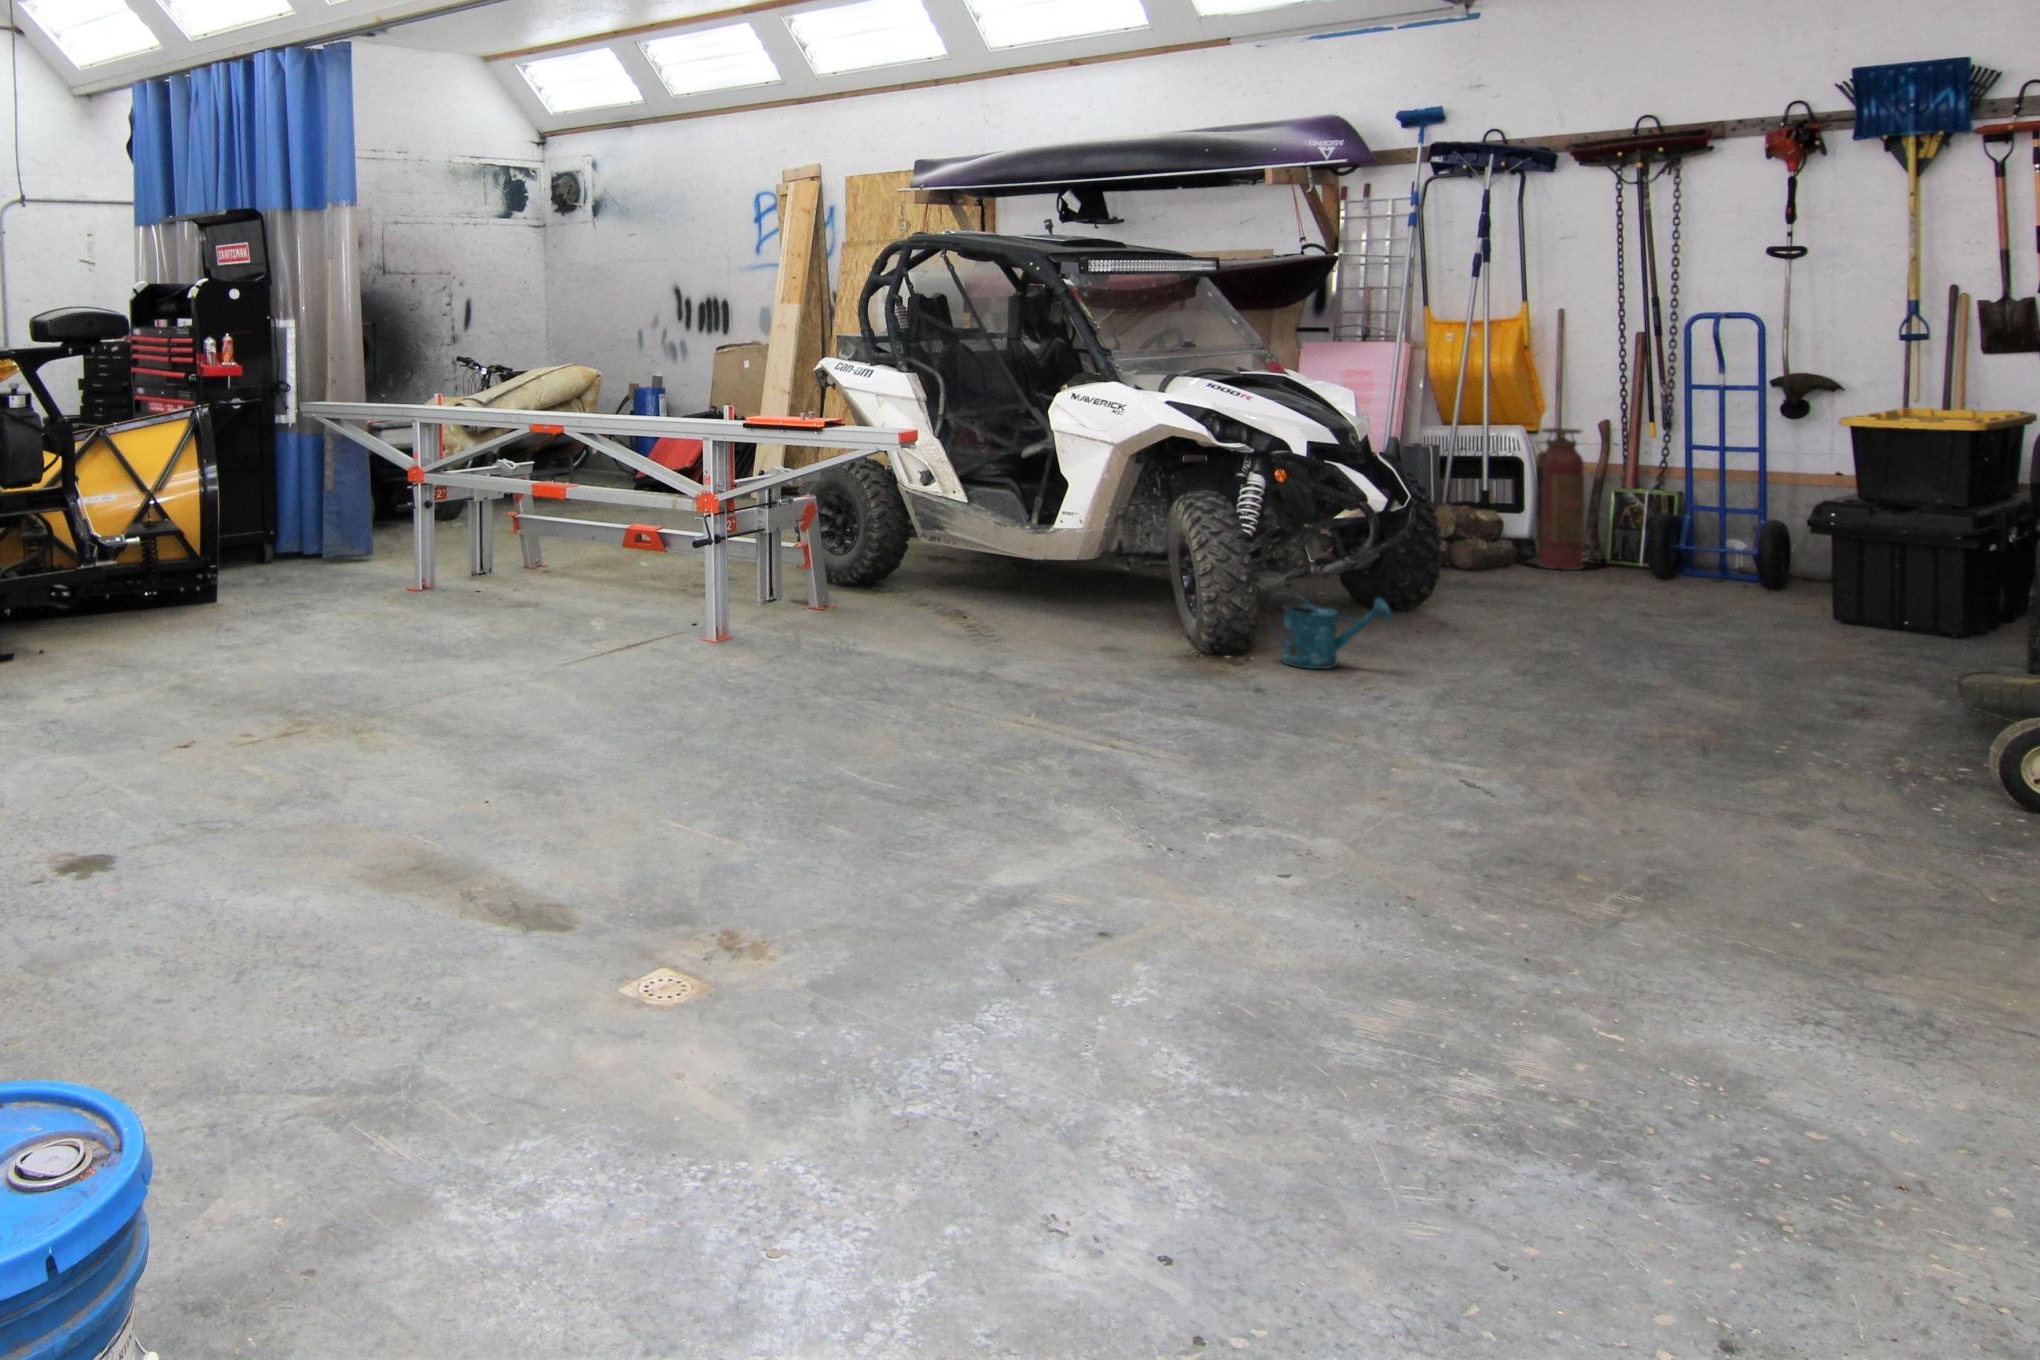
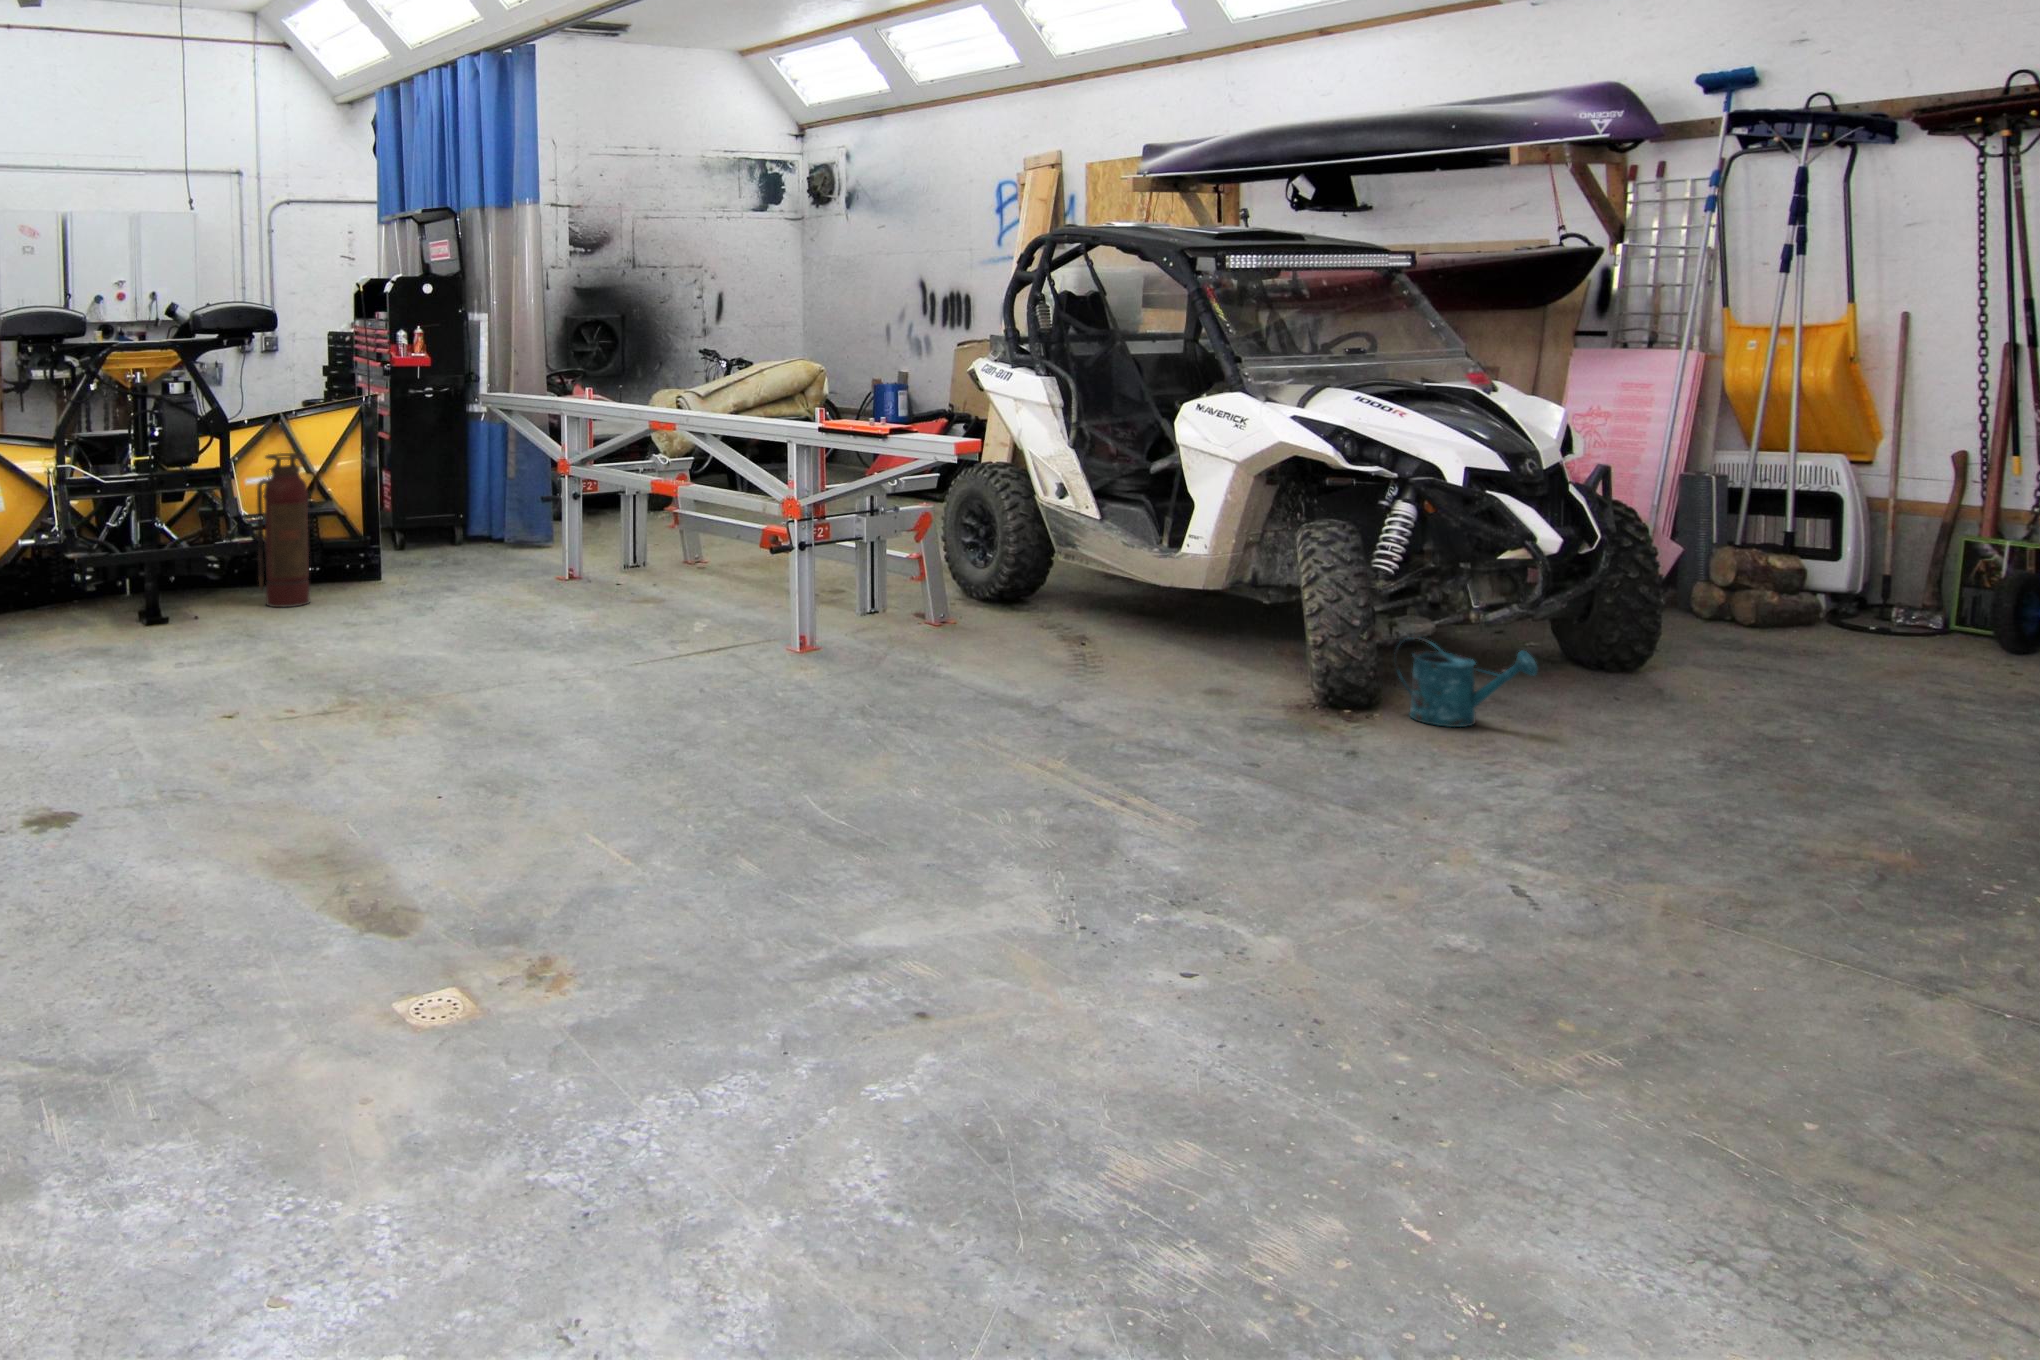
fire extinguisher: present [1535,428,1584,570] -> present [257,453,310,607]

